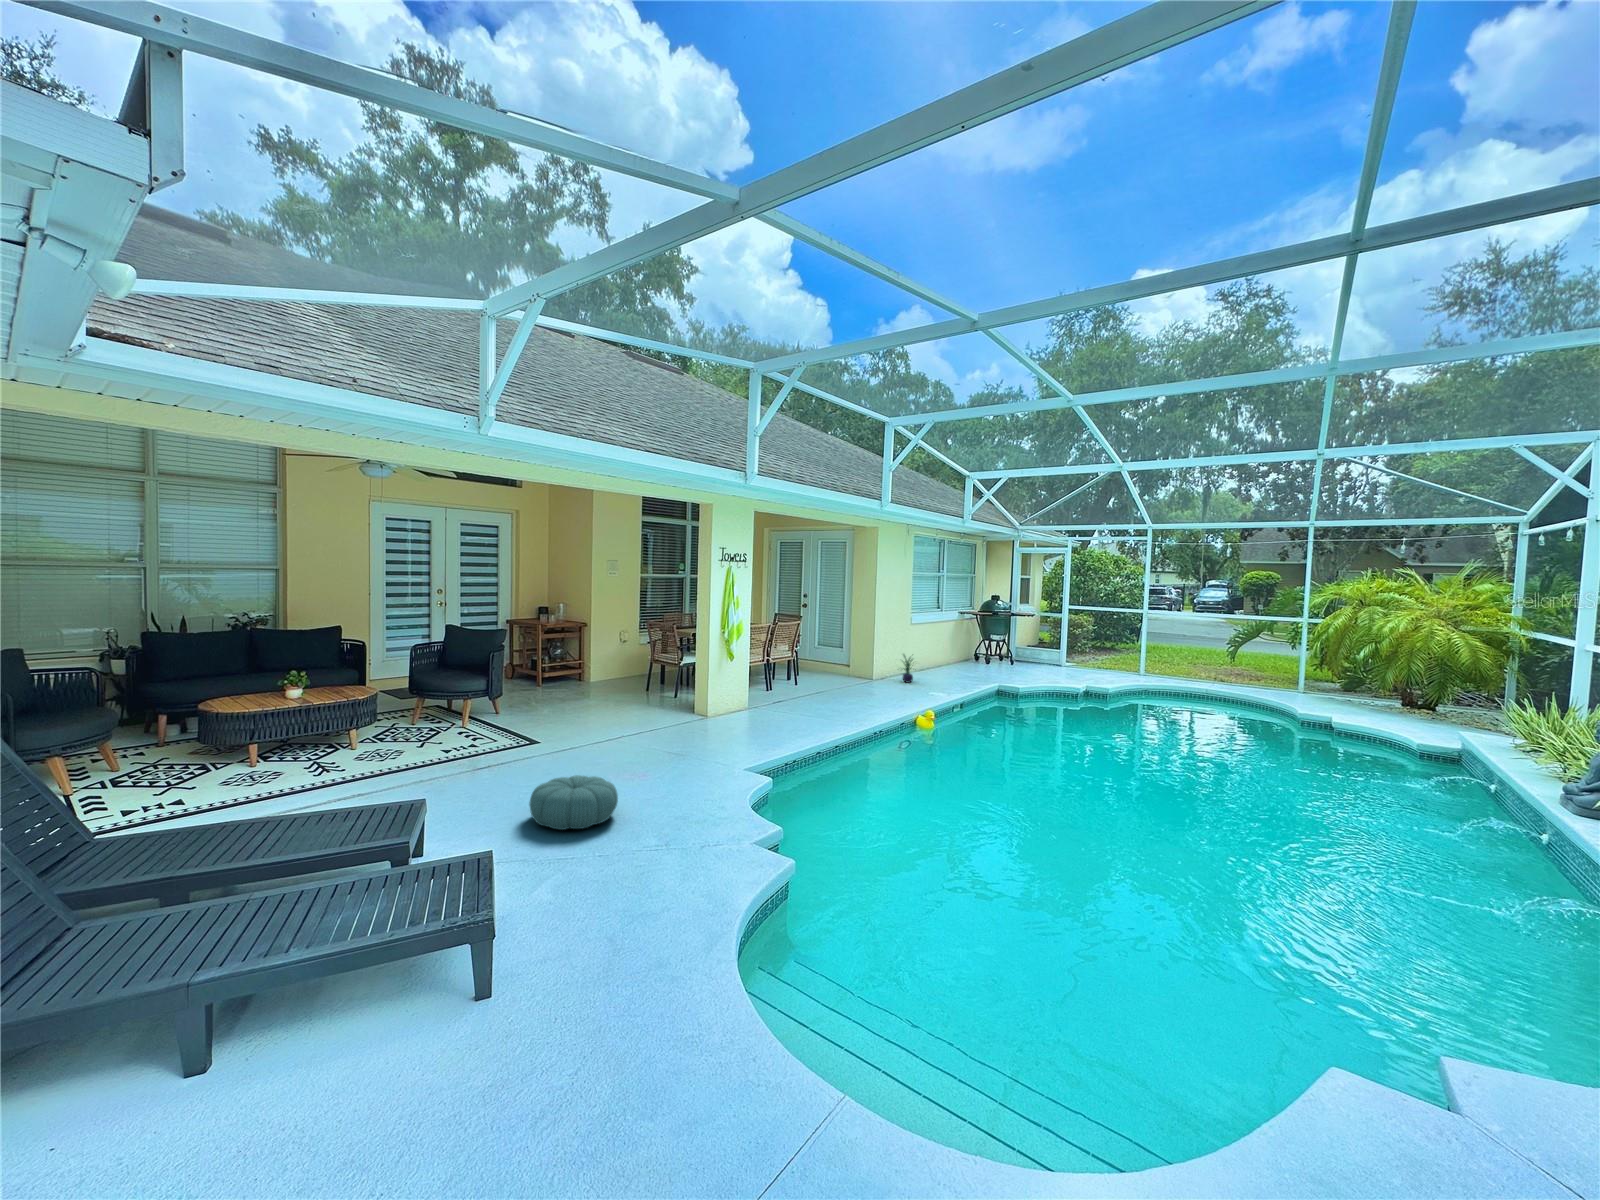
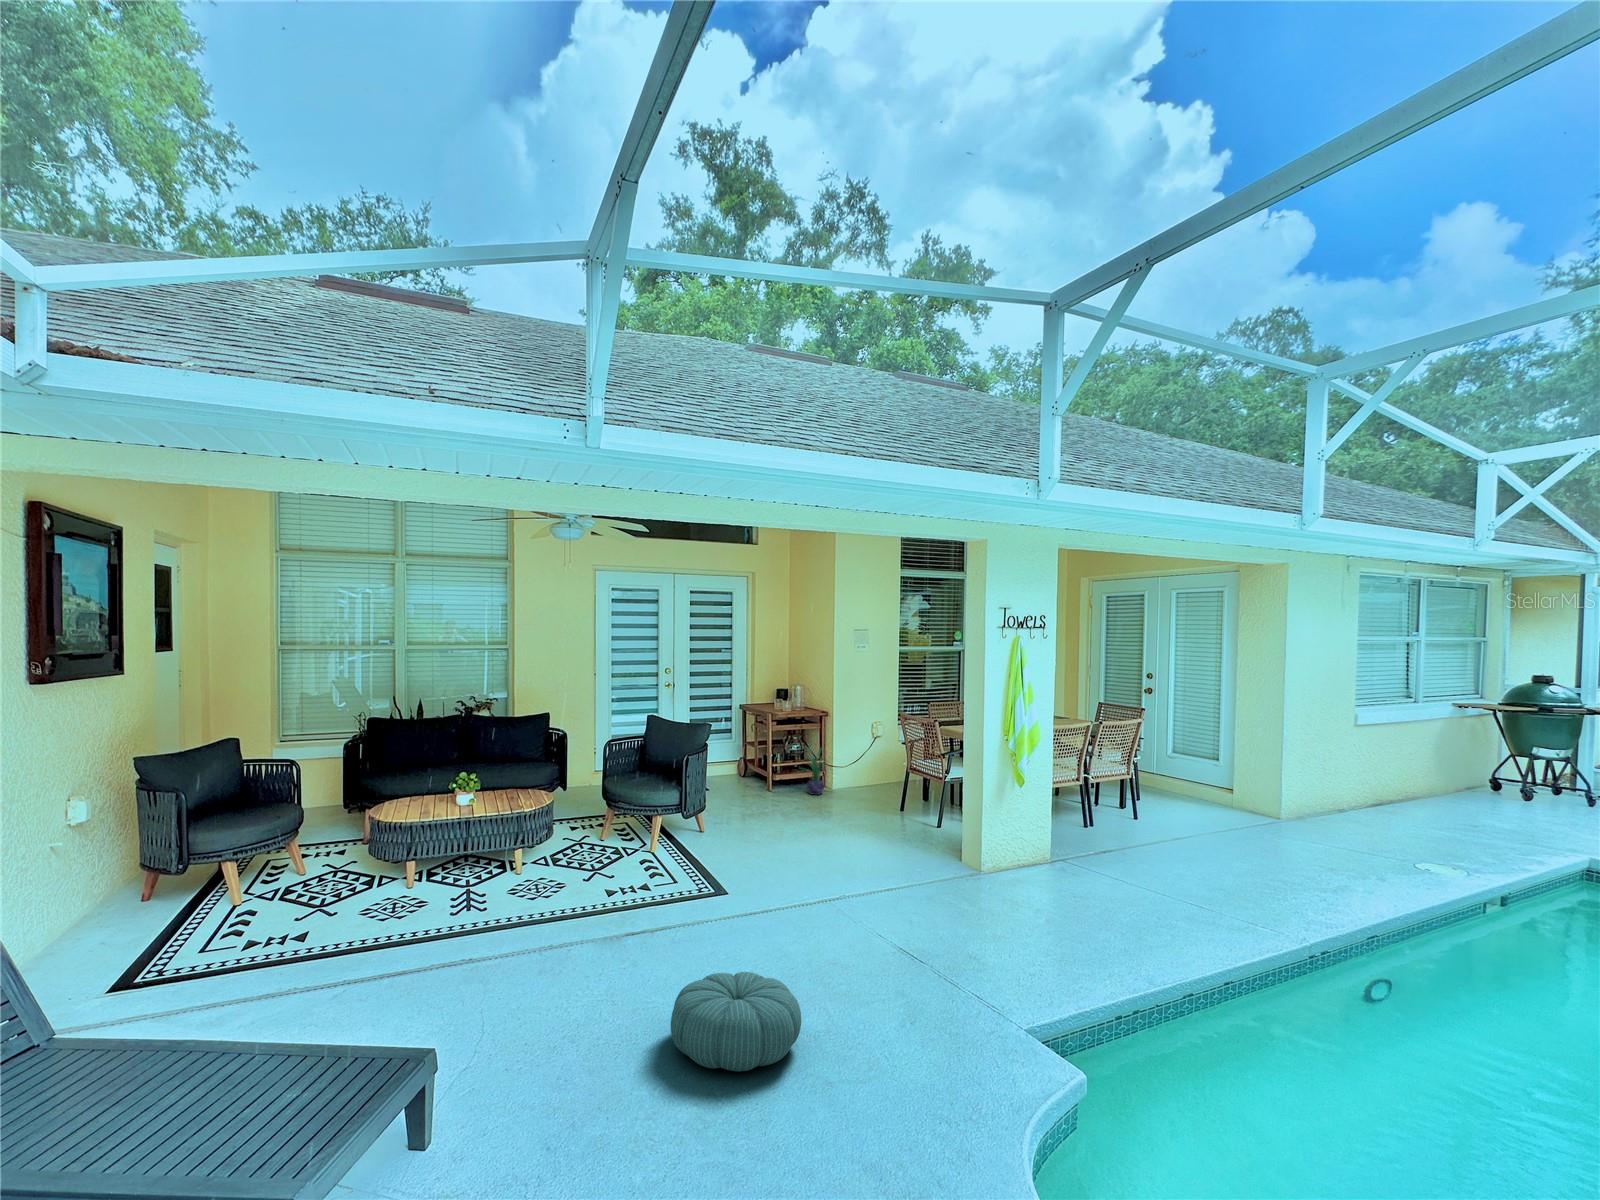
decorative plant: present [903,654,913,683] -> present [807,748,826,795]

